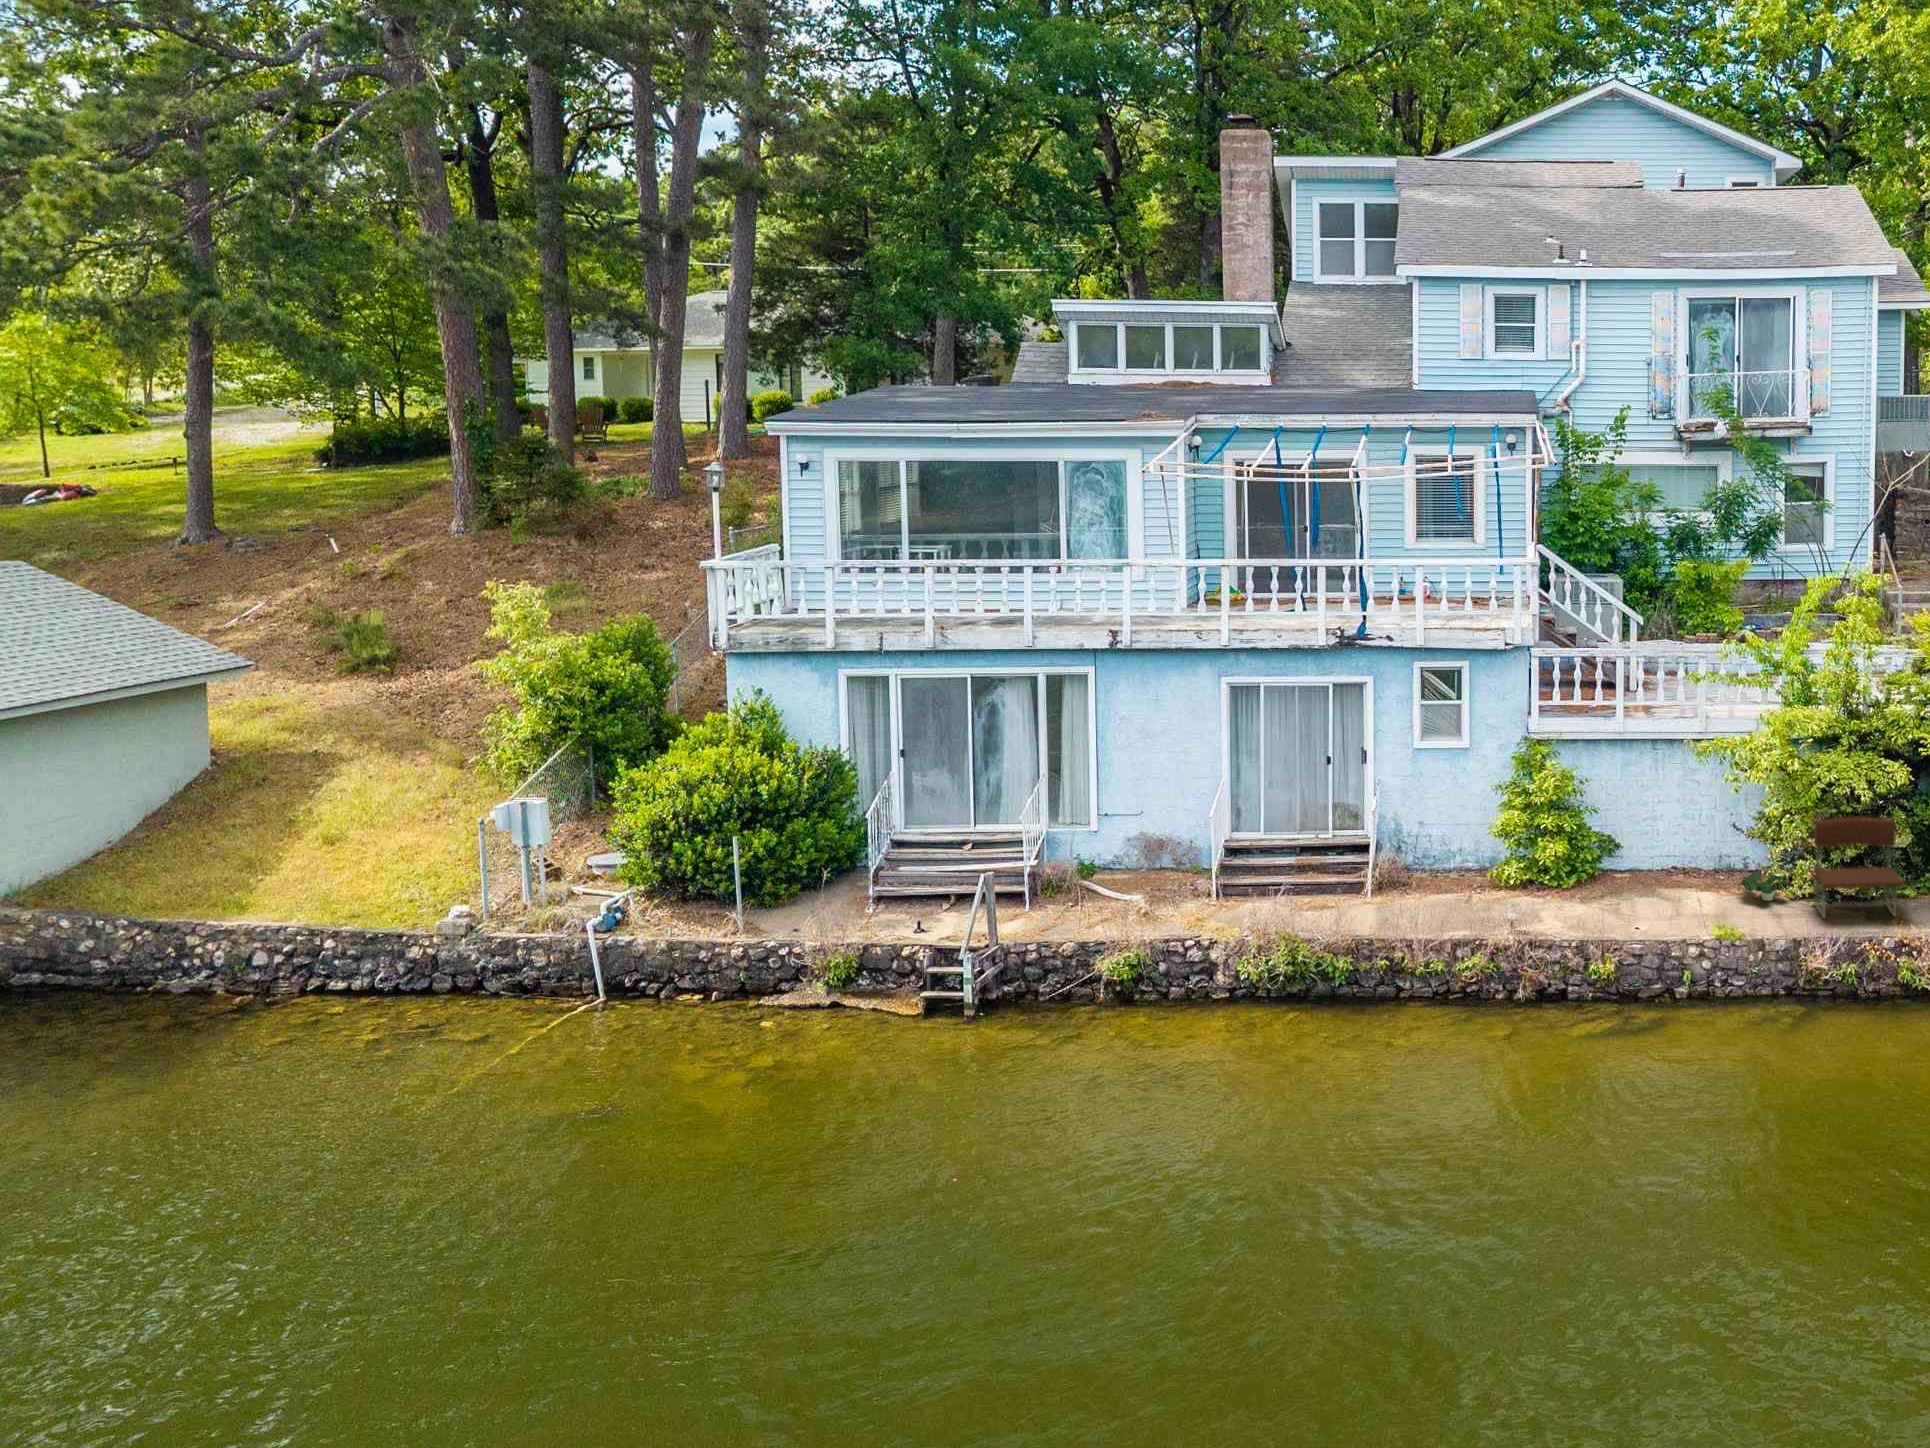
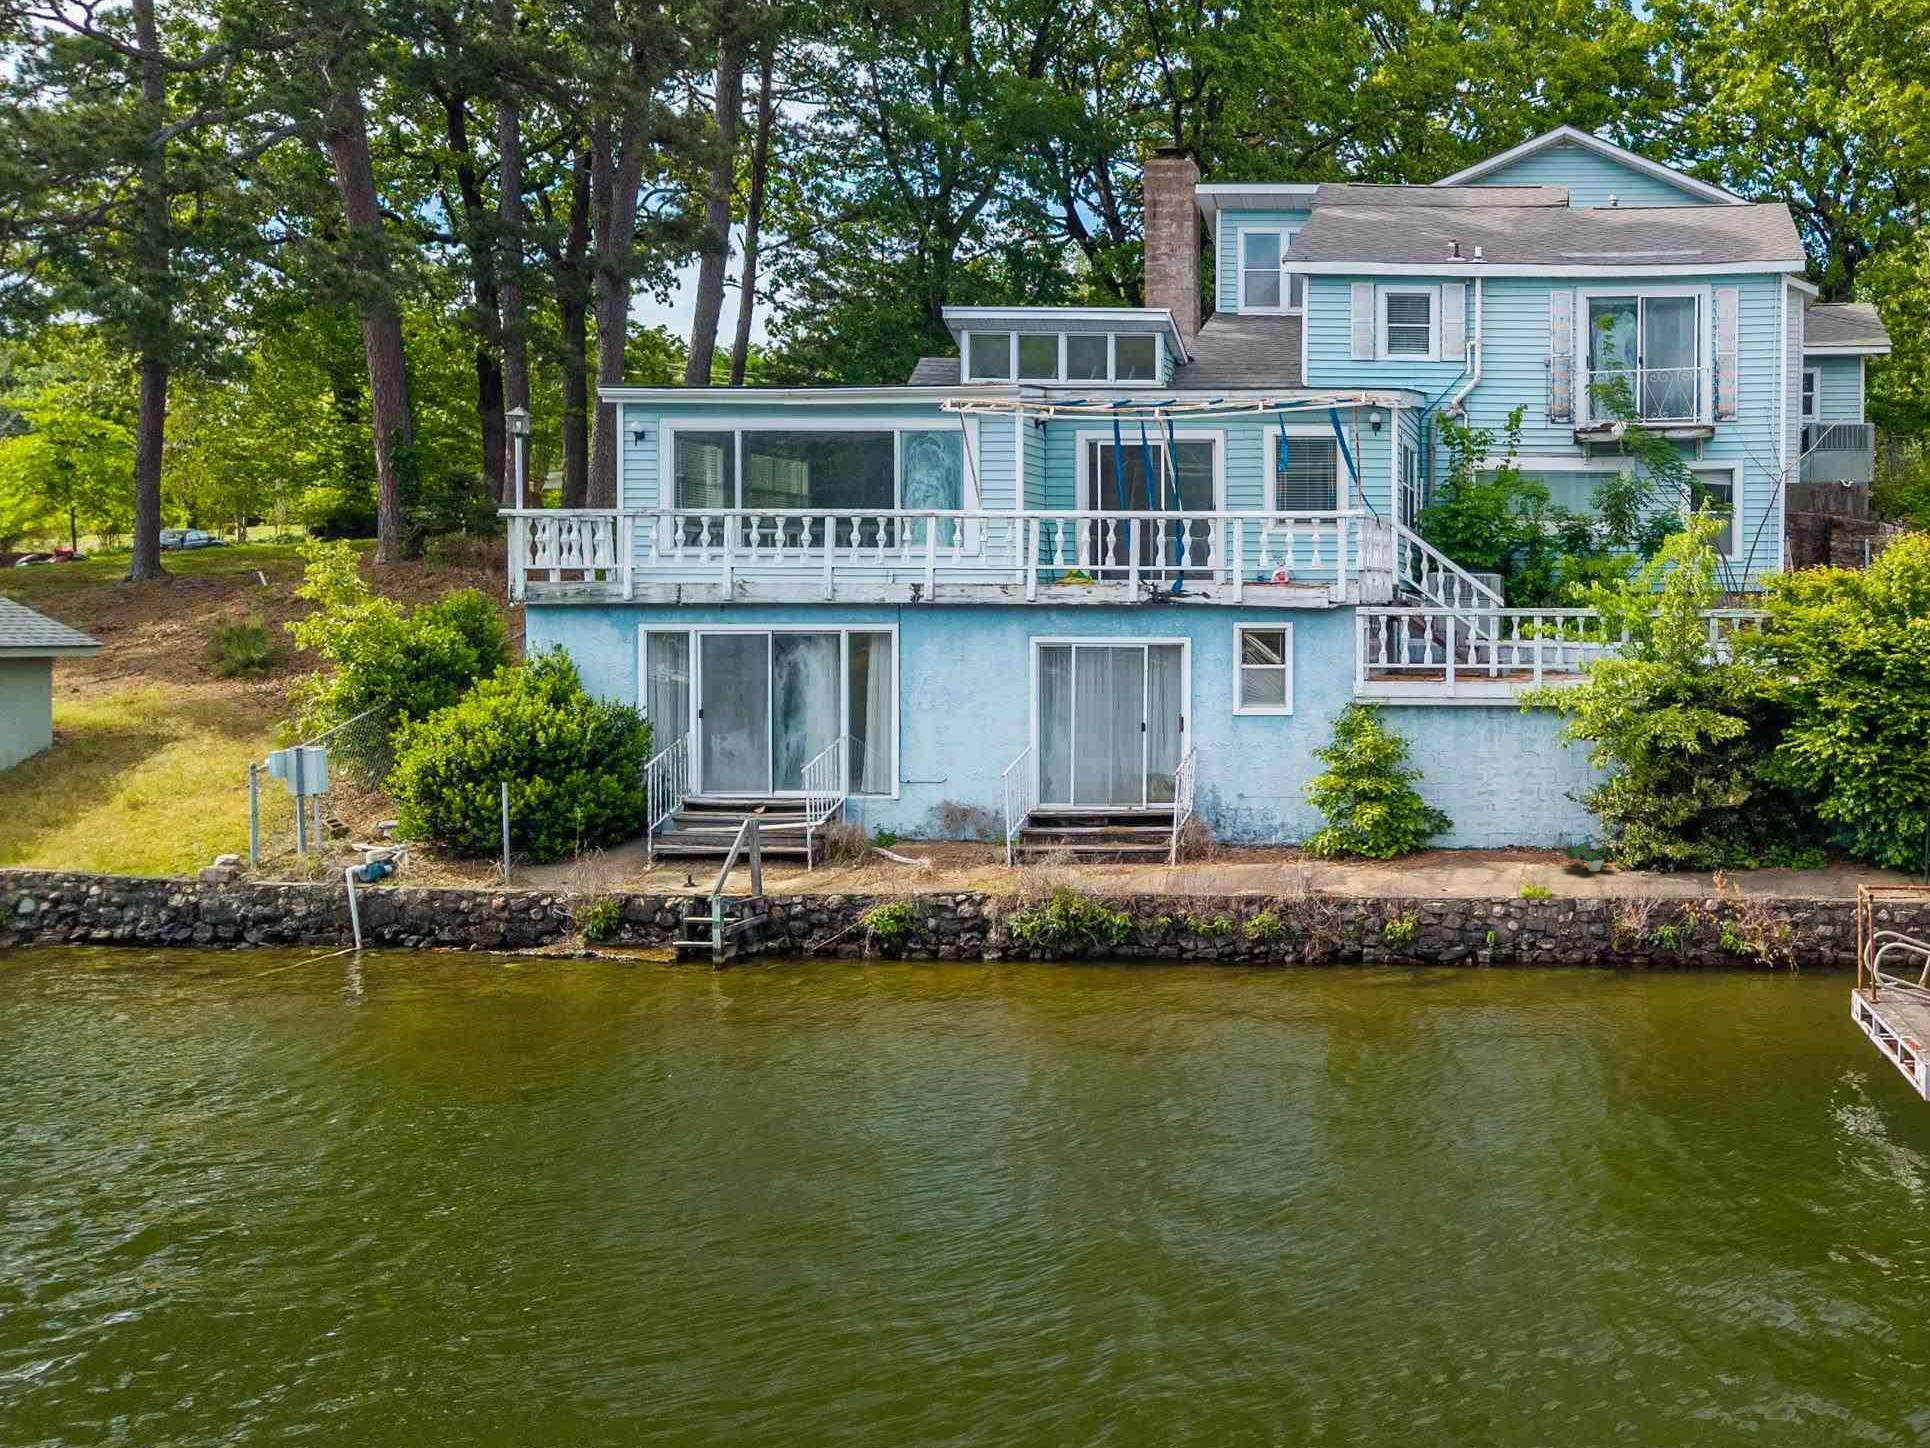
bench: present [1814,818,1905,918] -> none [1639,780,1732,887]

